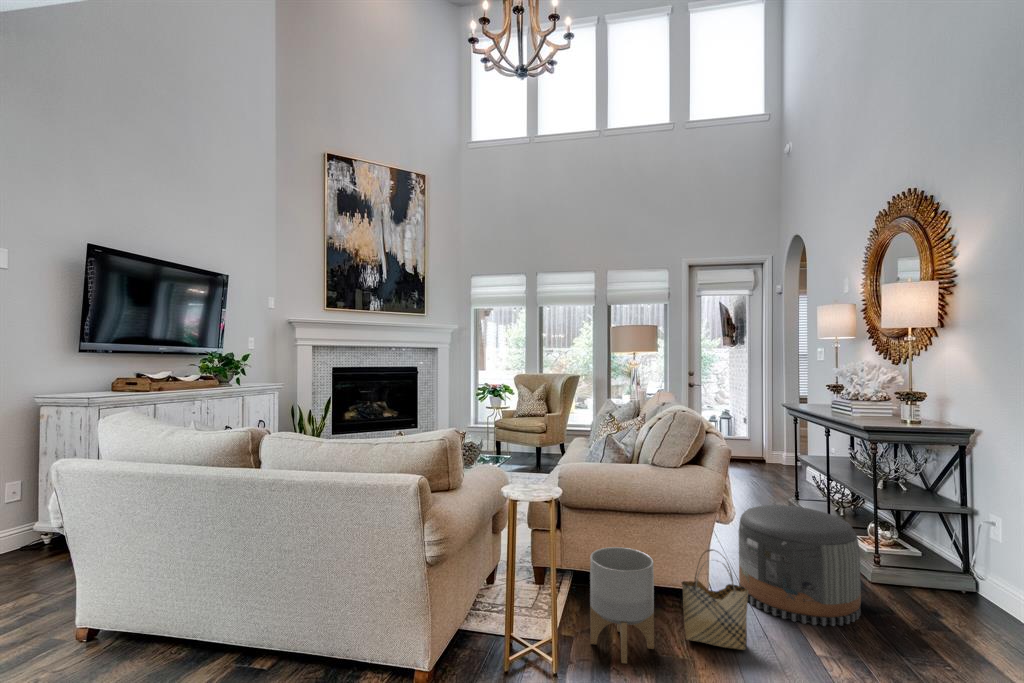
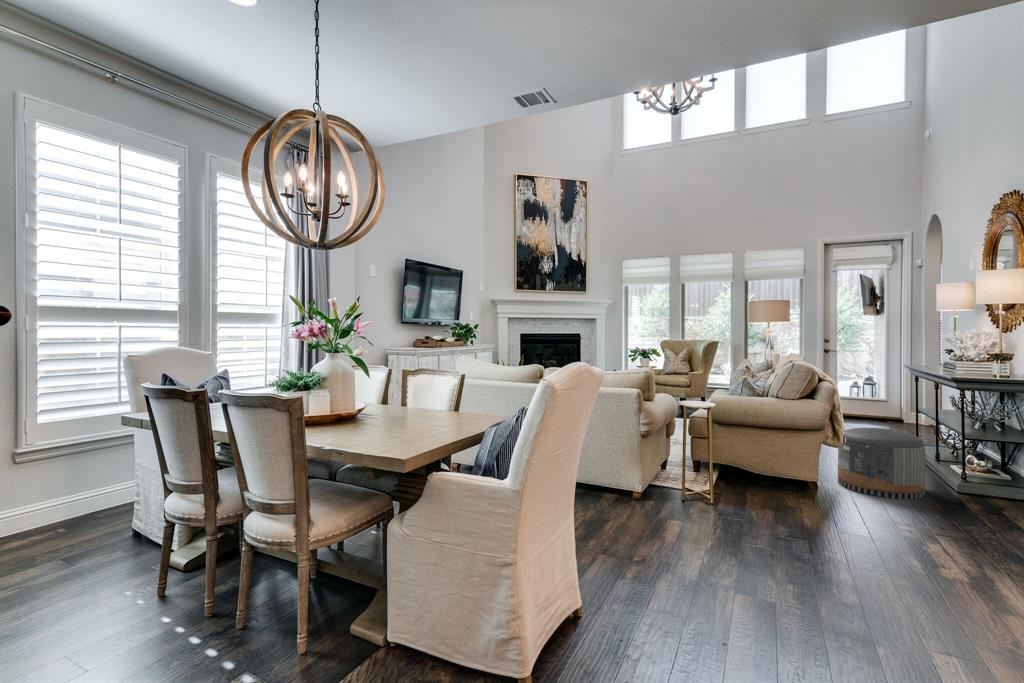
planter: present [590,547,654,663] -> none [733,441,774,501]
woven basket: present [681,549,748,650] -> none [792,445,837,501]

